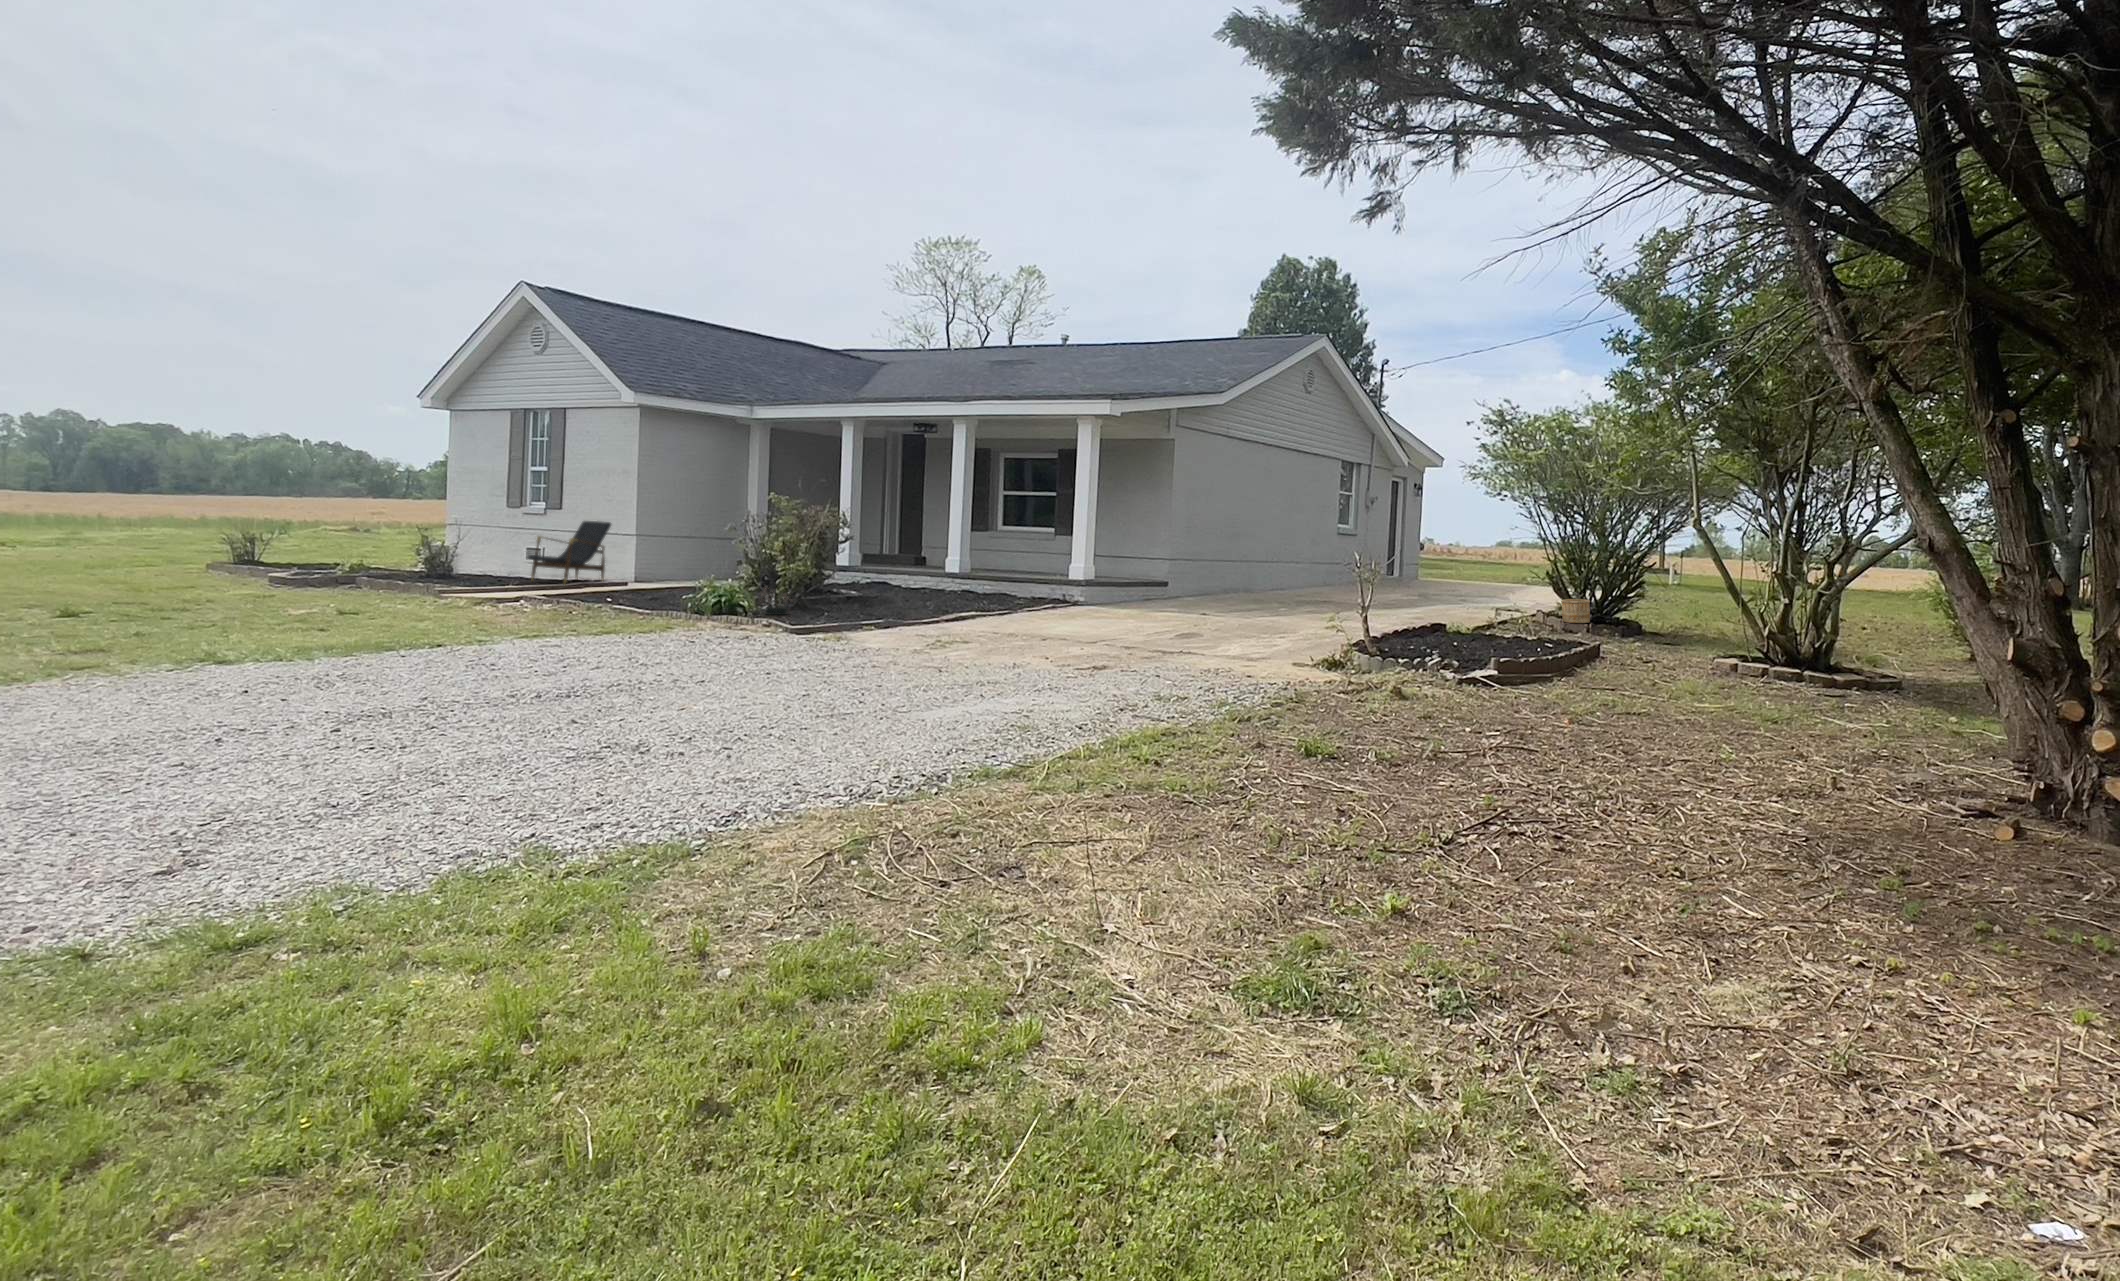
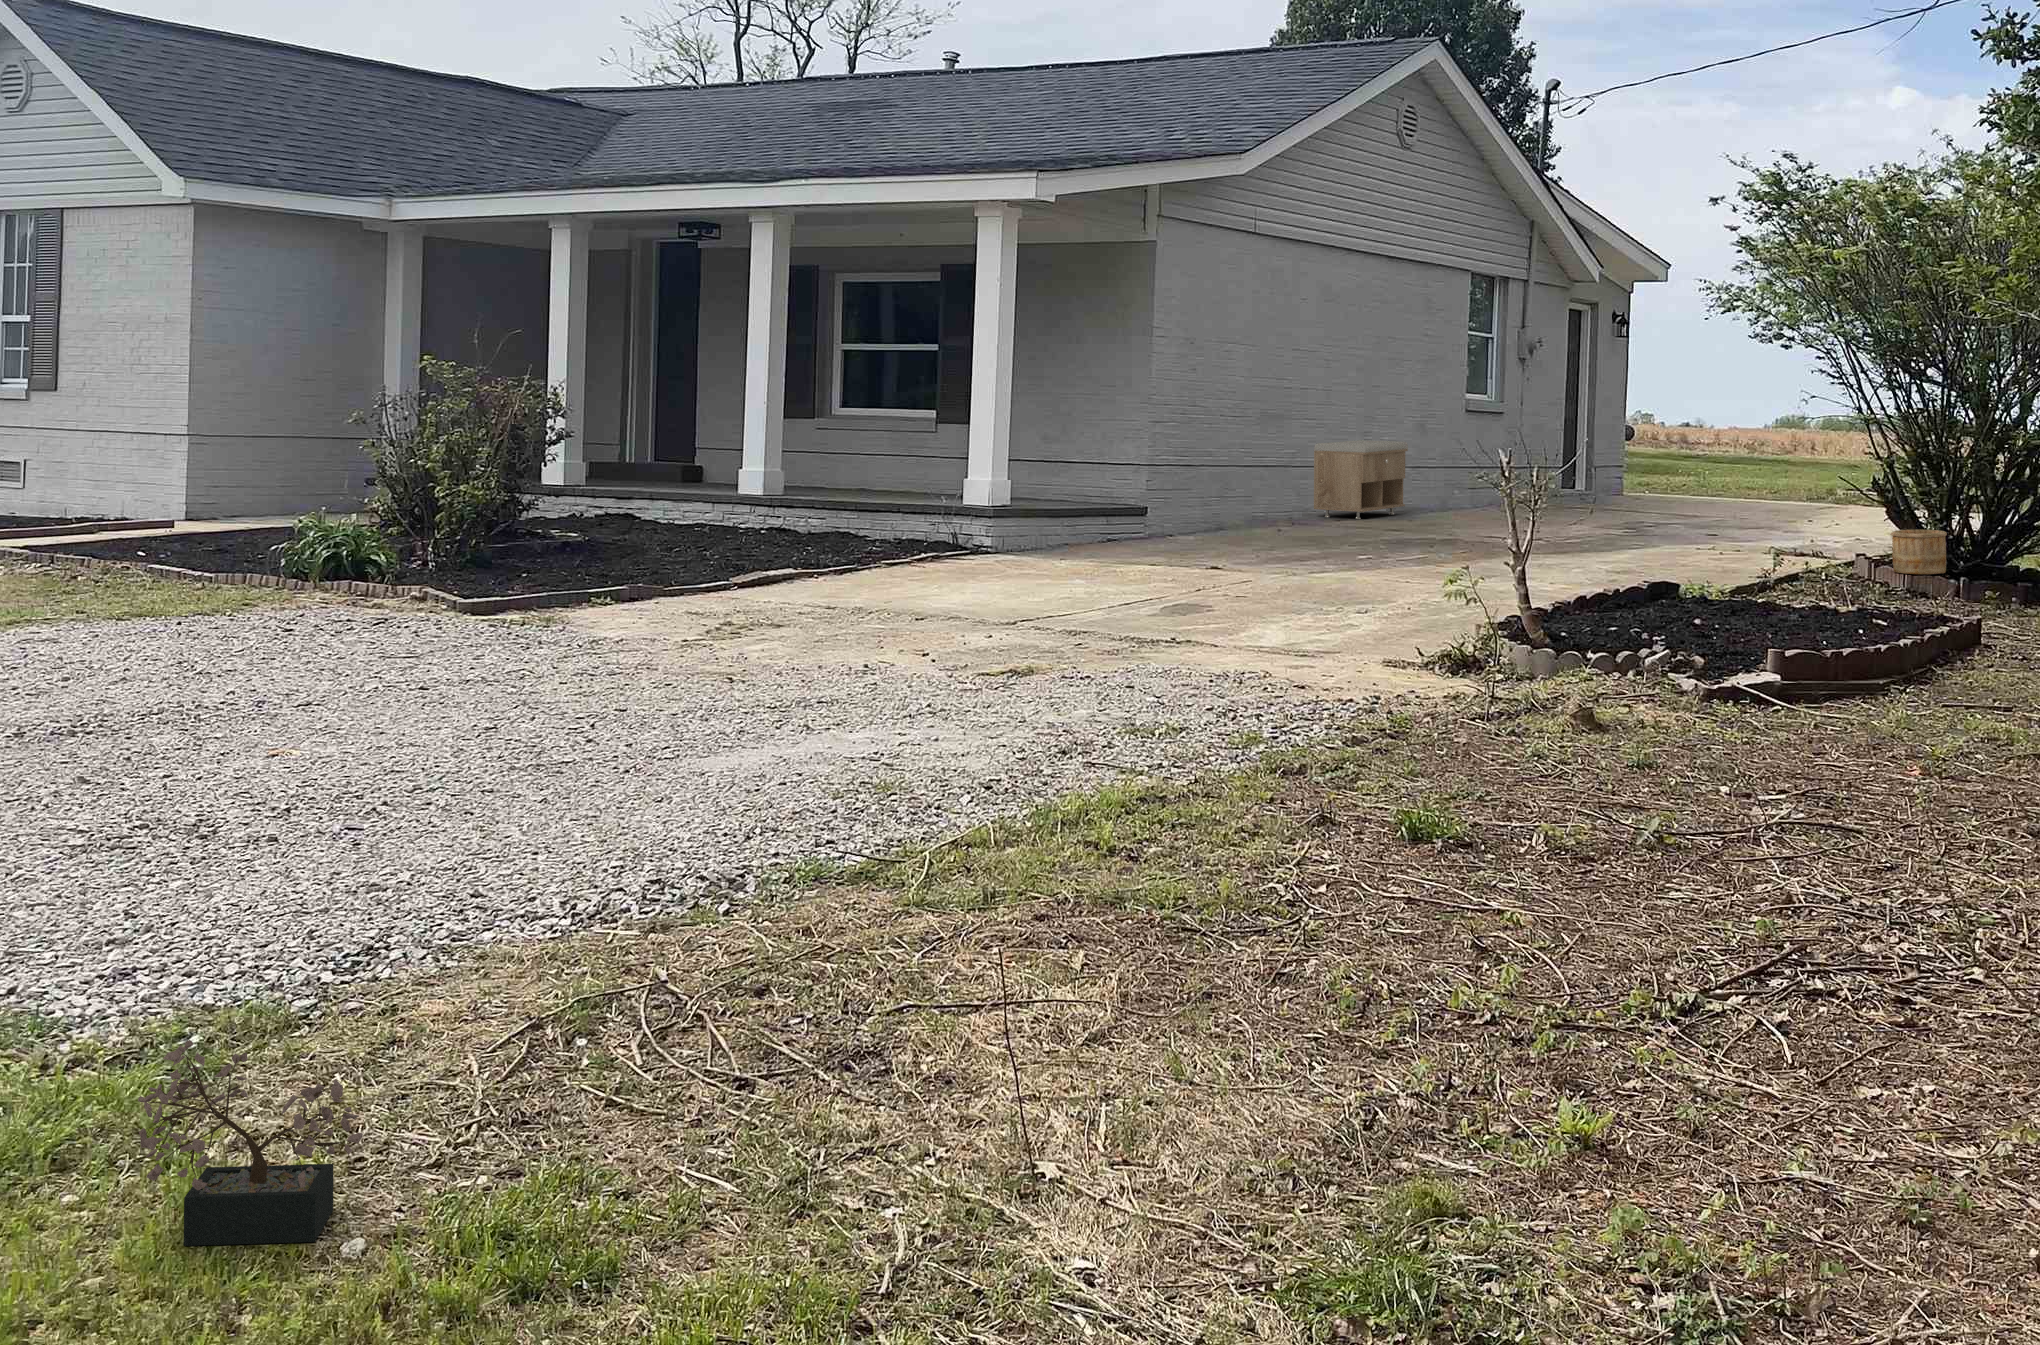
lounge chair: present [528,521,611,583] -> none [37,416,173,529]
storage bench: none [1255,547,1307,590] -> present [1314,440,1408,519]
decorative plant: present [763,588,789,615] -> present [138,1040,363,1246]

